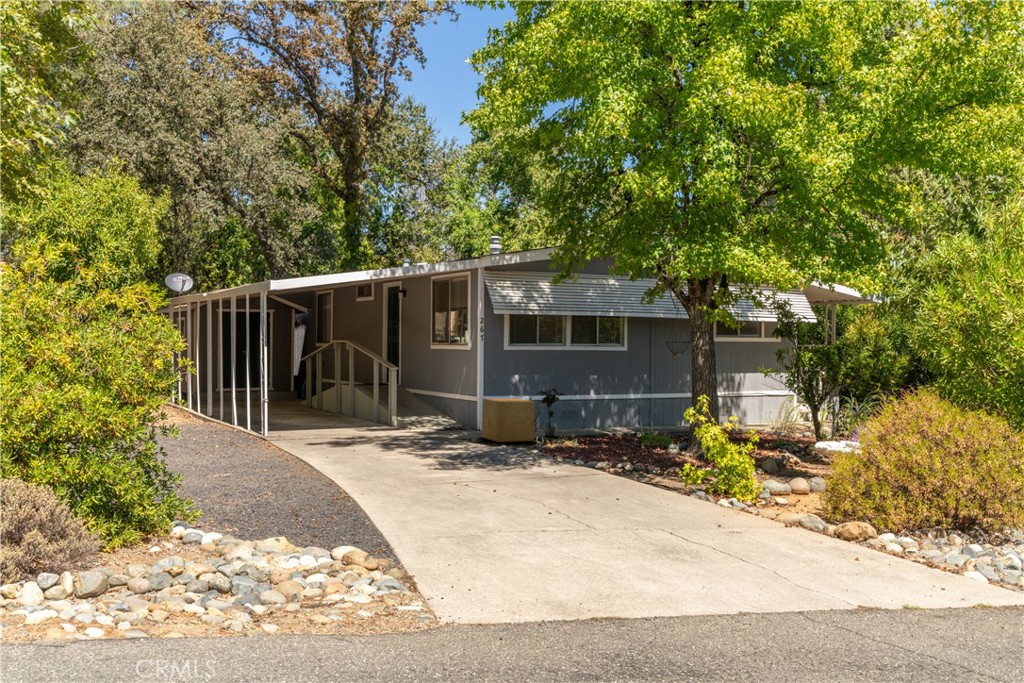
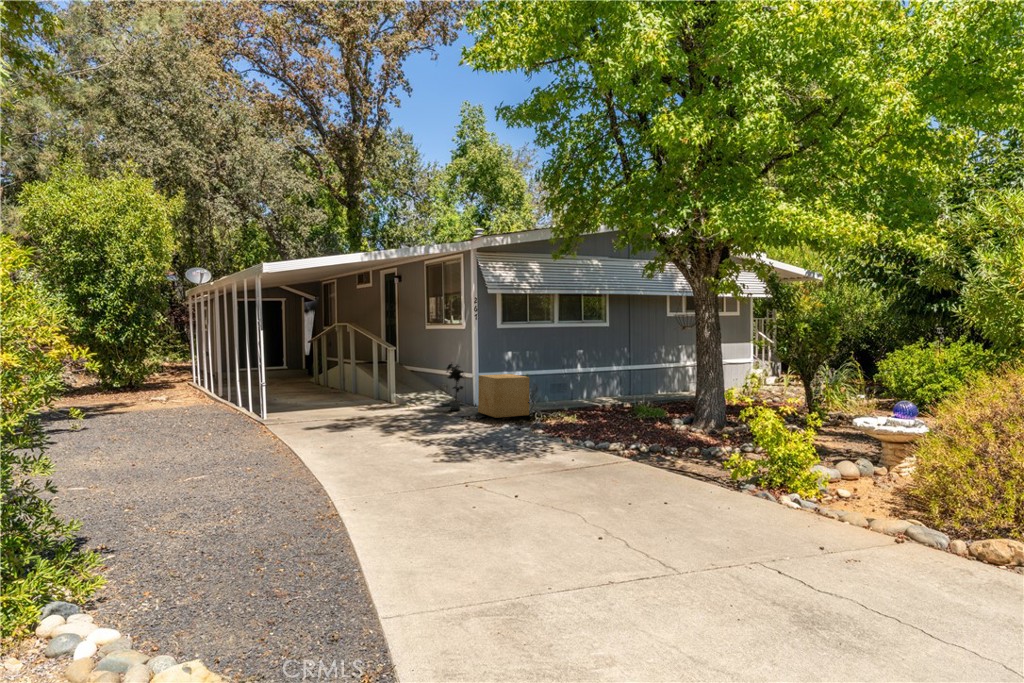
potted plant: present [537,388,566,437] -> present [447,364,465,410]

